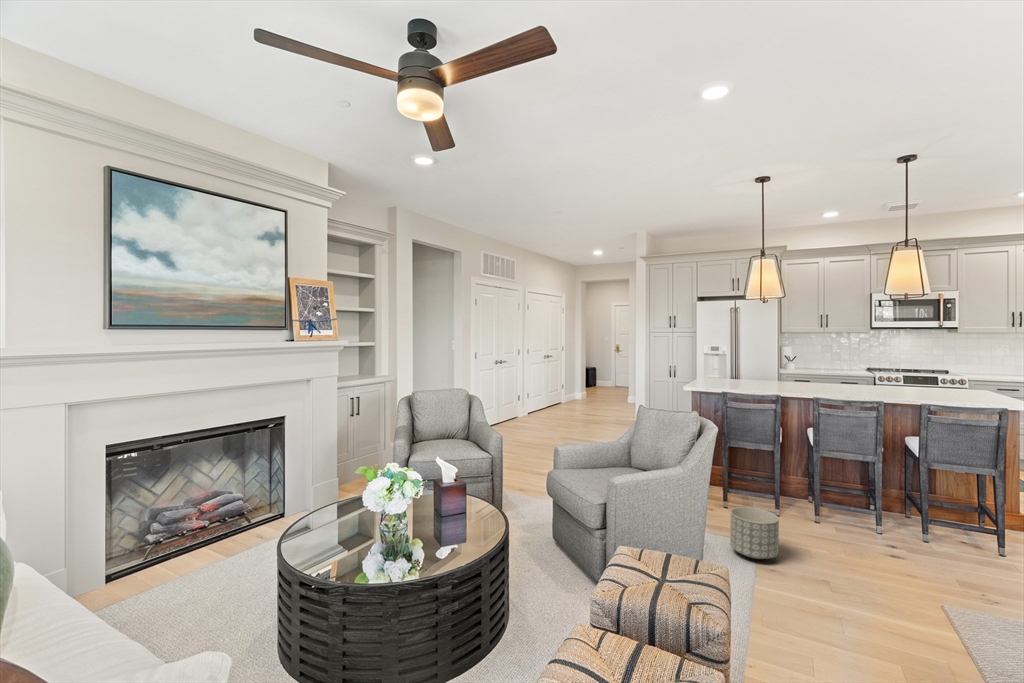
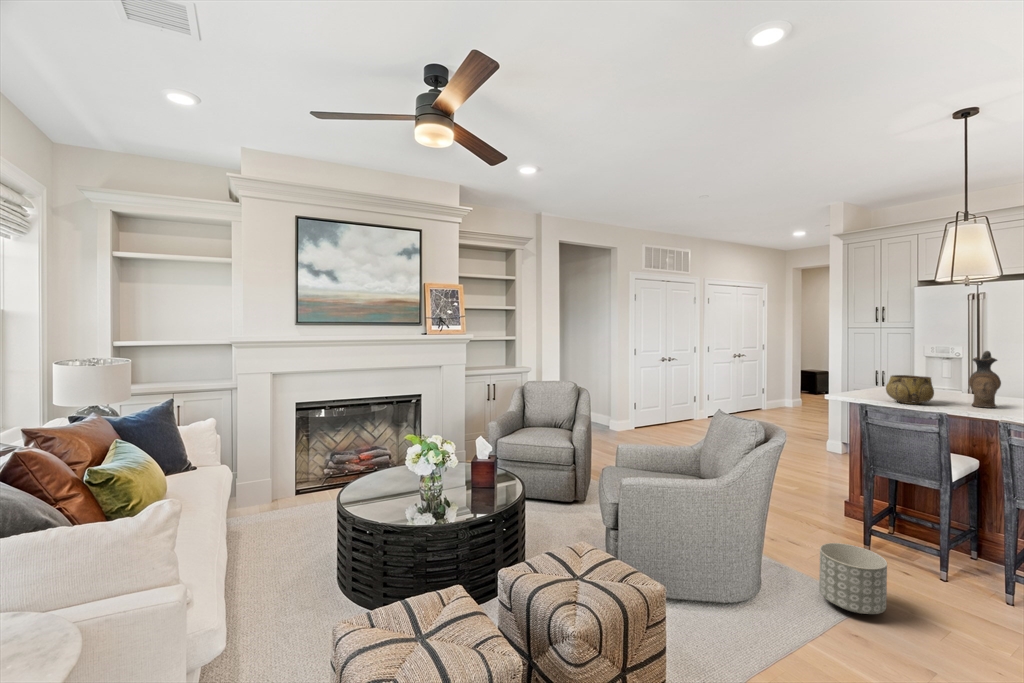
ceramic pitcher: none [779,352,798,392] -> present [969,351,1001,408]
decorative bowl: none [731,371,763,393] -> present [886,375,934,404]

